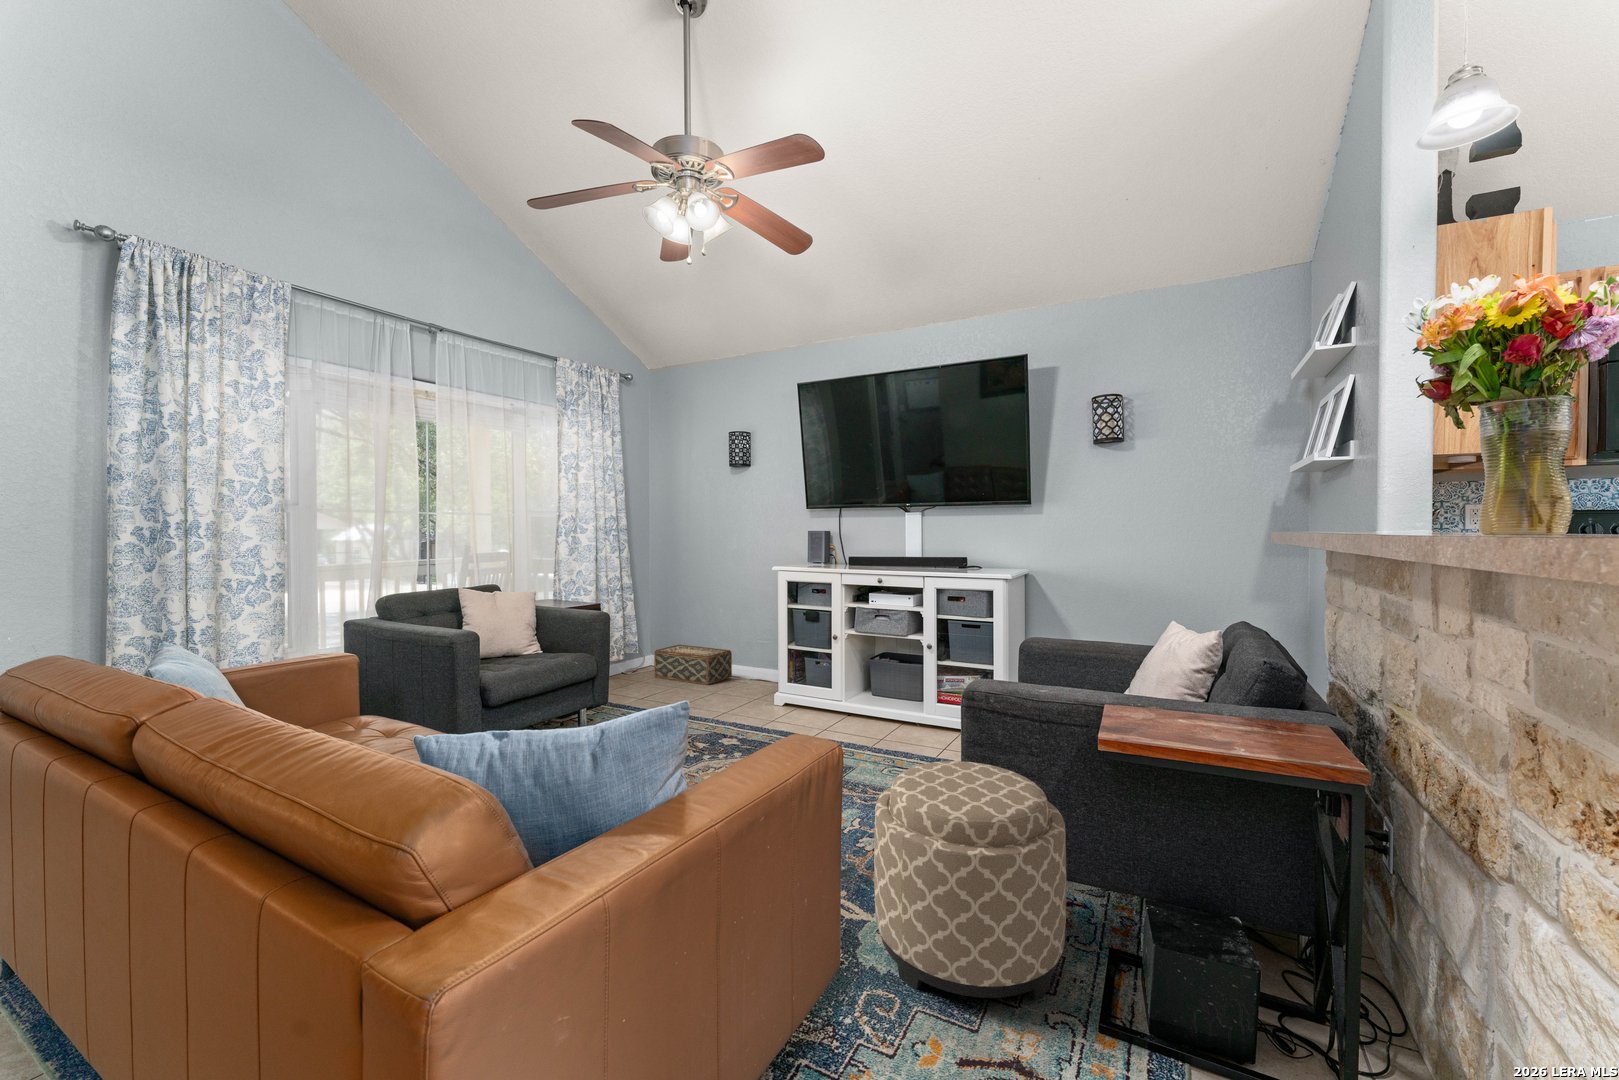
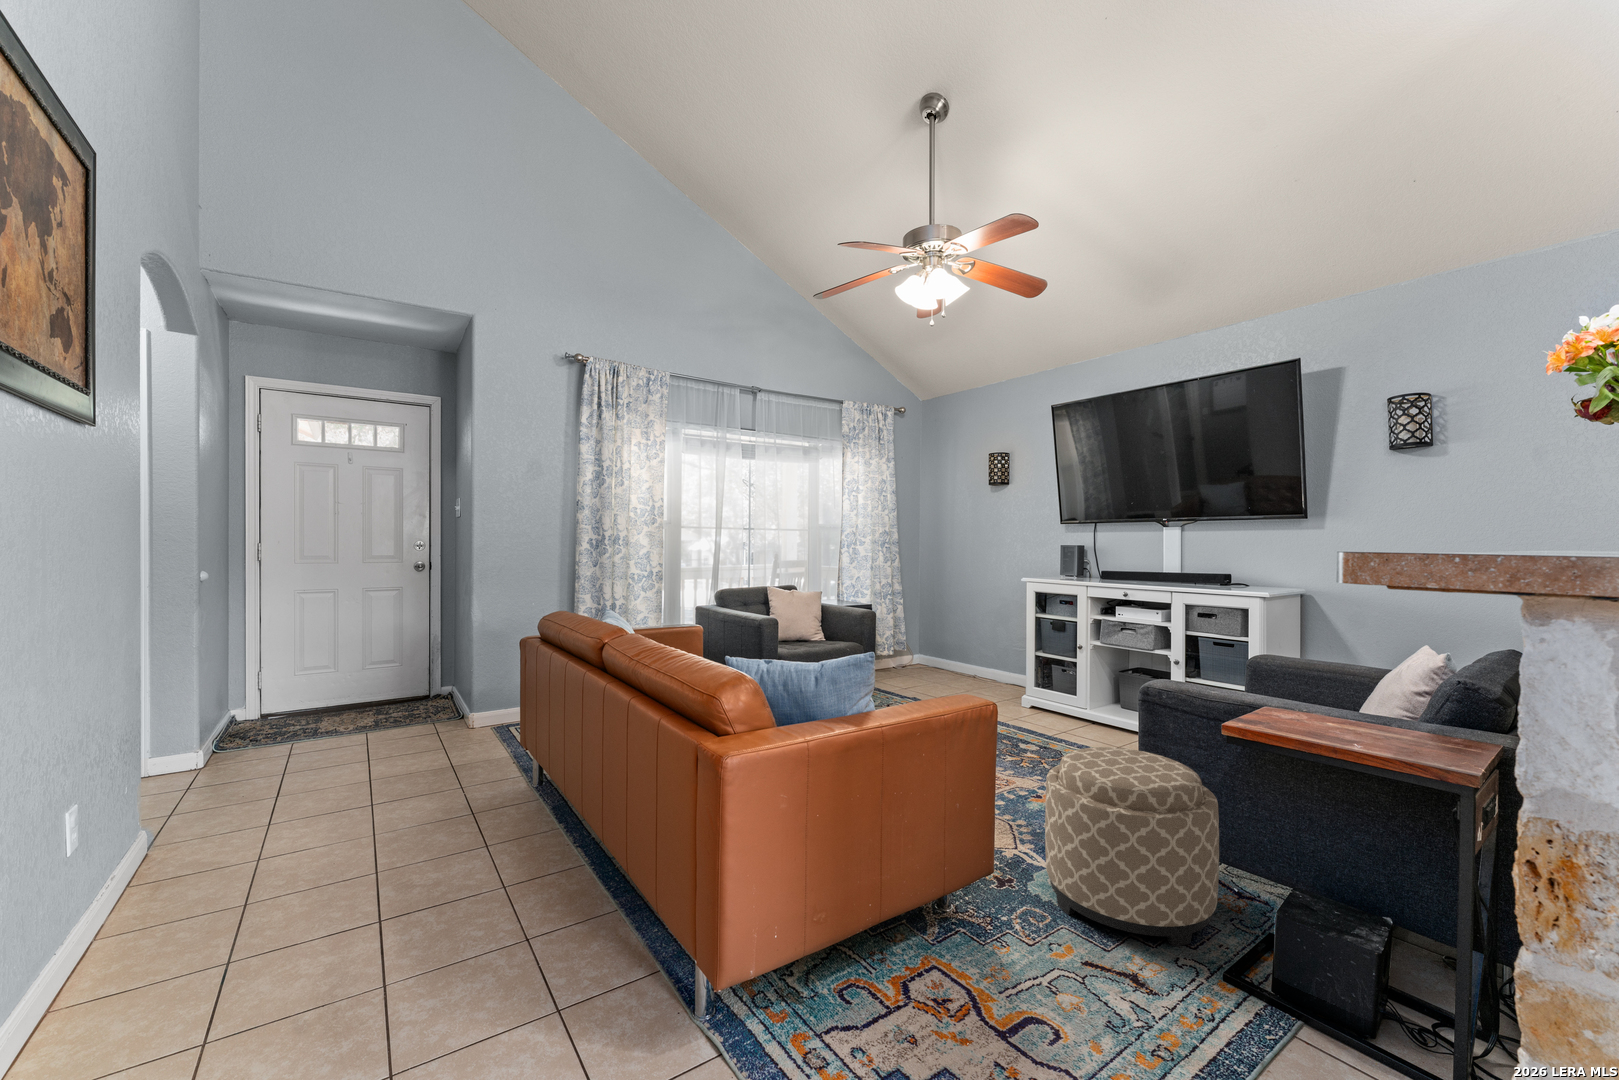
woven basket: present [654,645,732,685] -> none [920,646,990,684]

